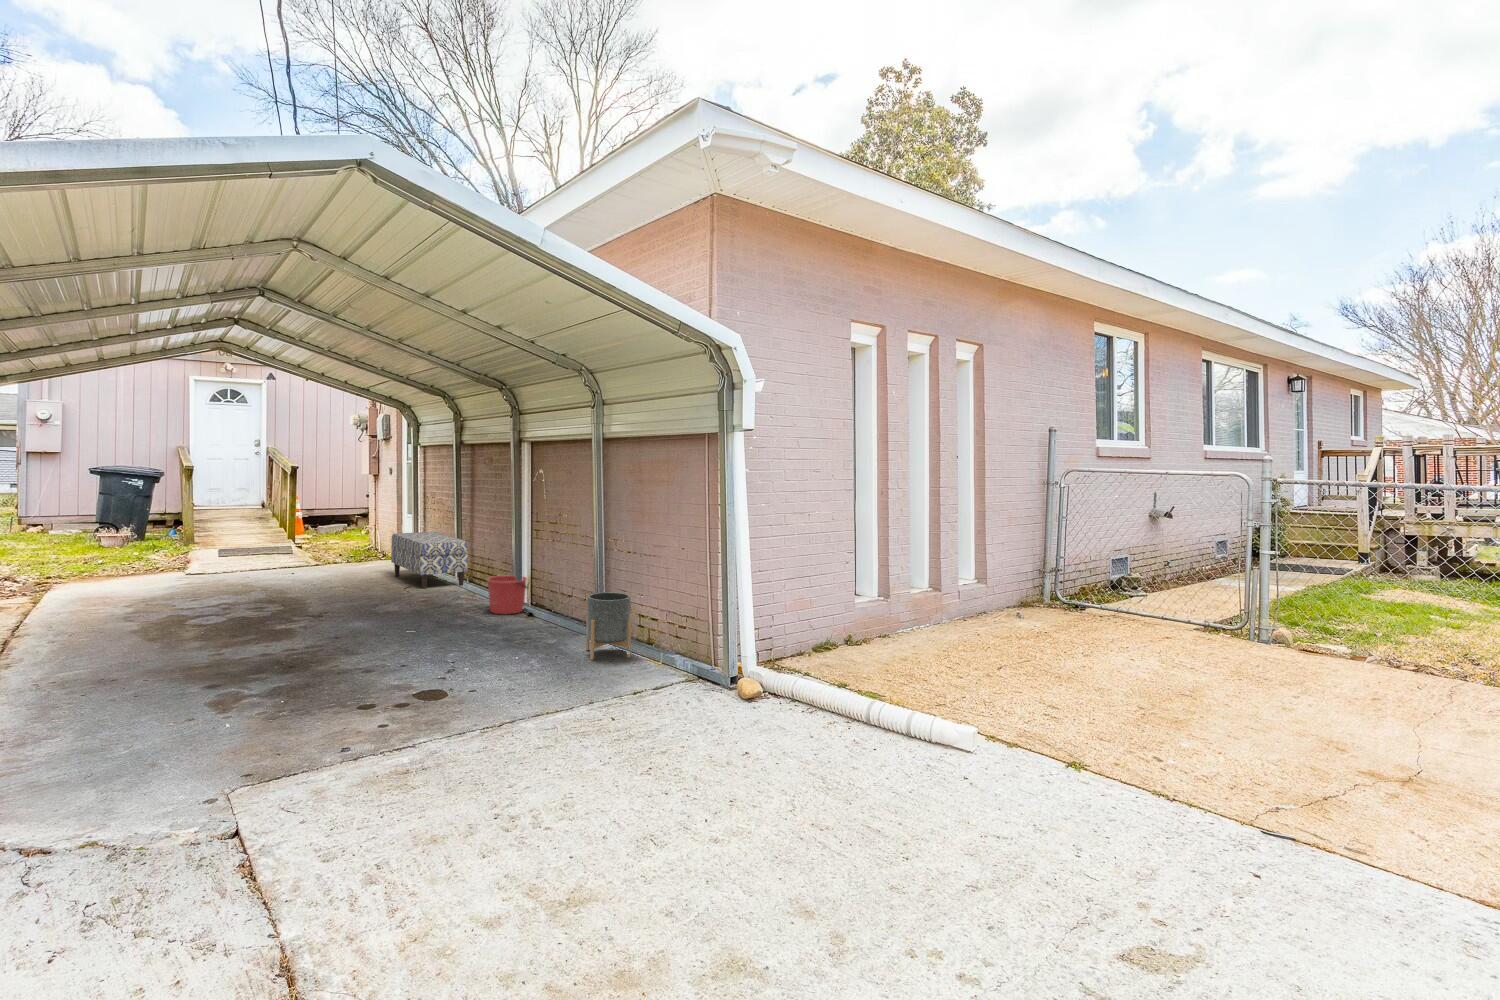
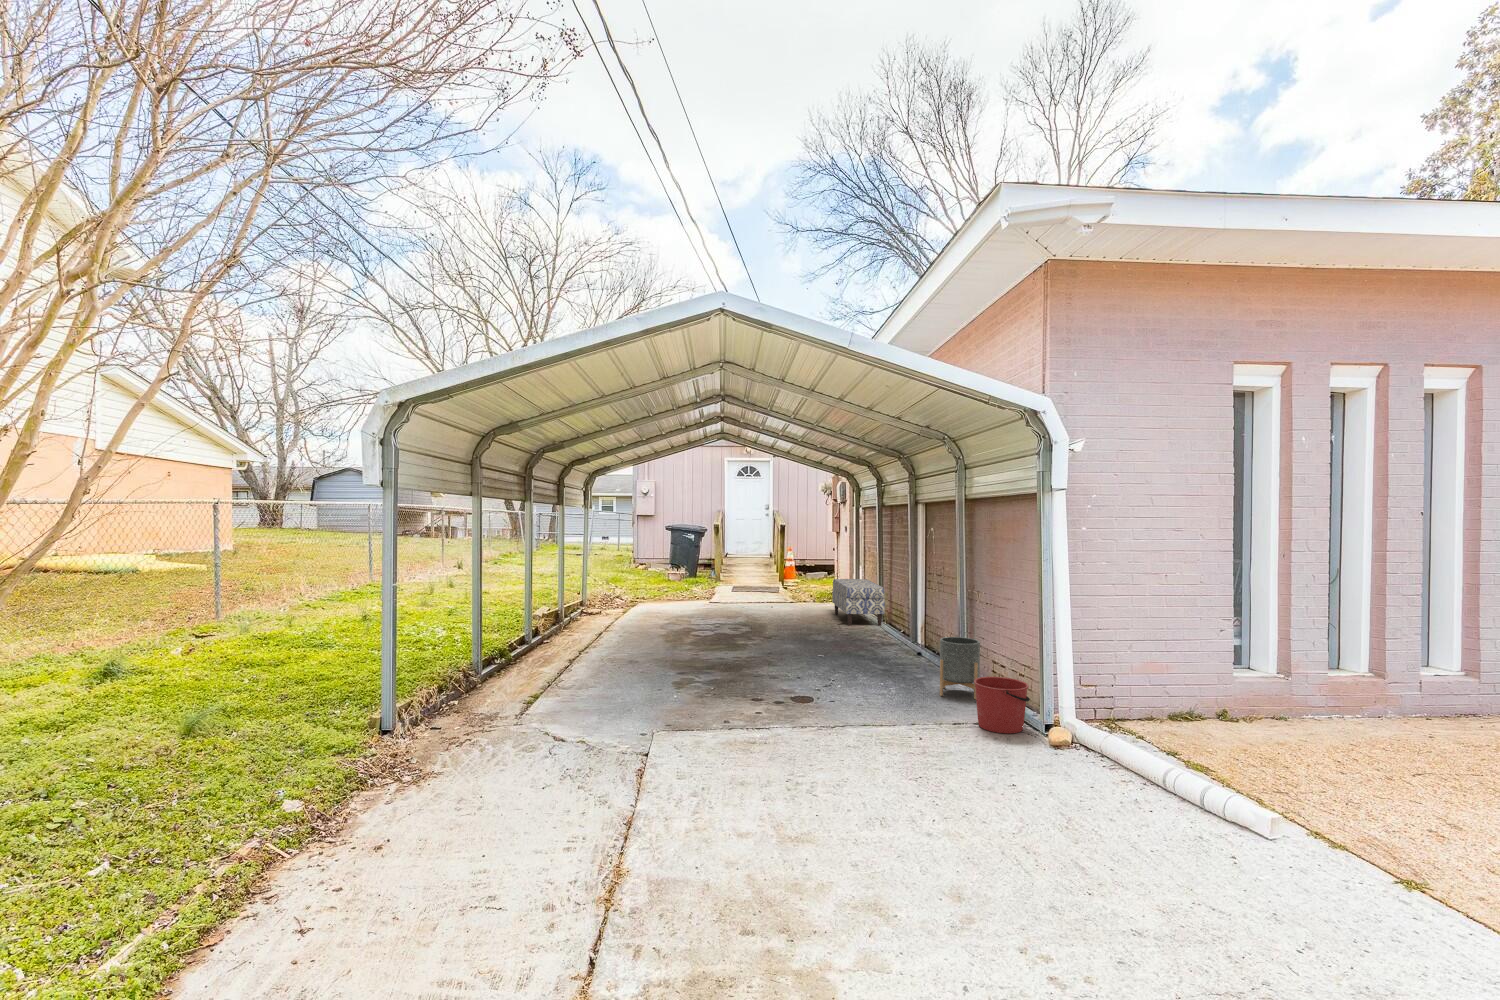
bucket: present [487,575,527,614] -> present [974,677,1030,734]

